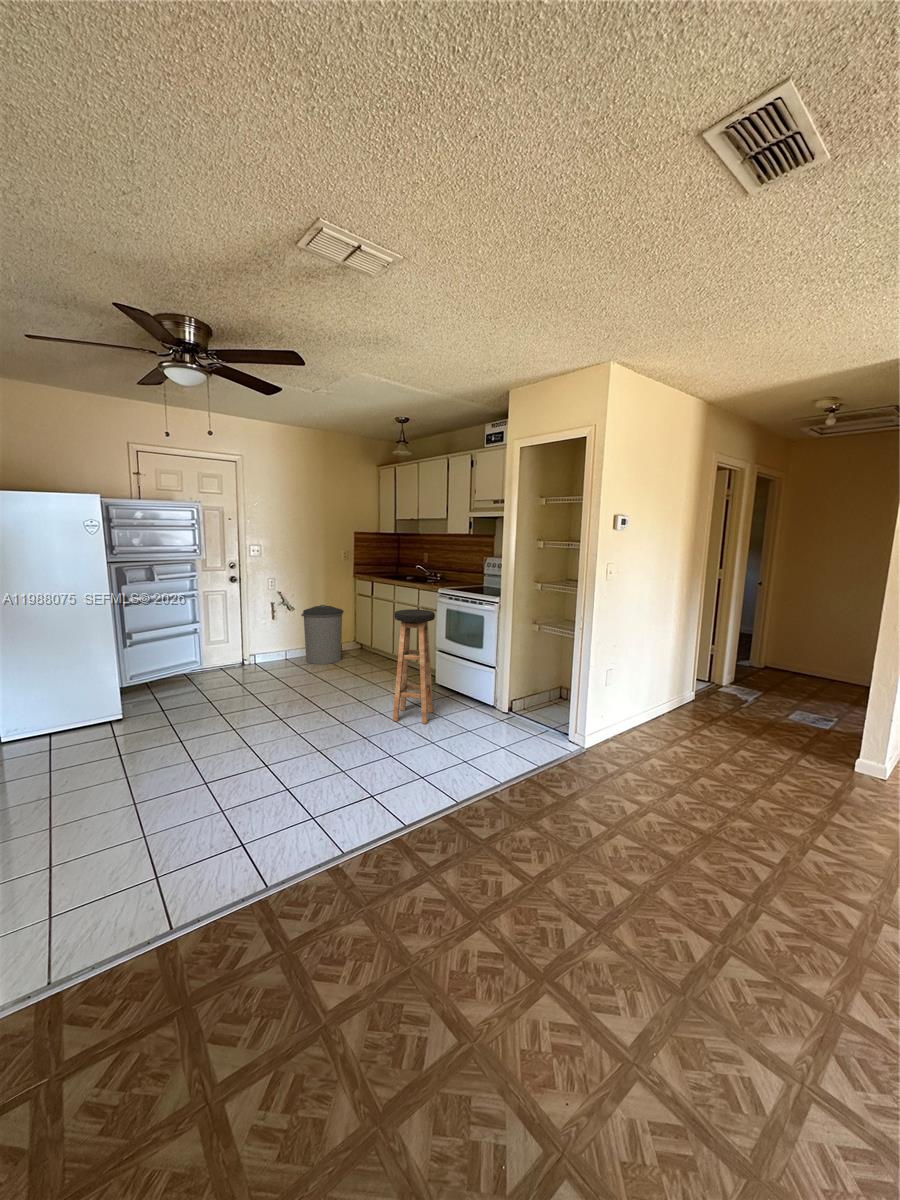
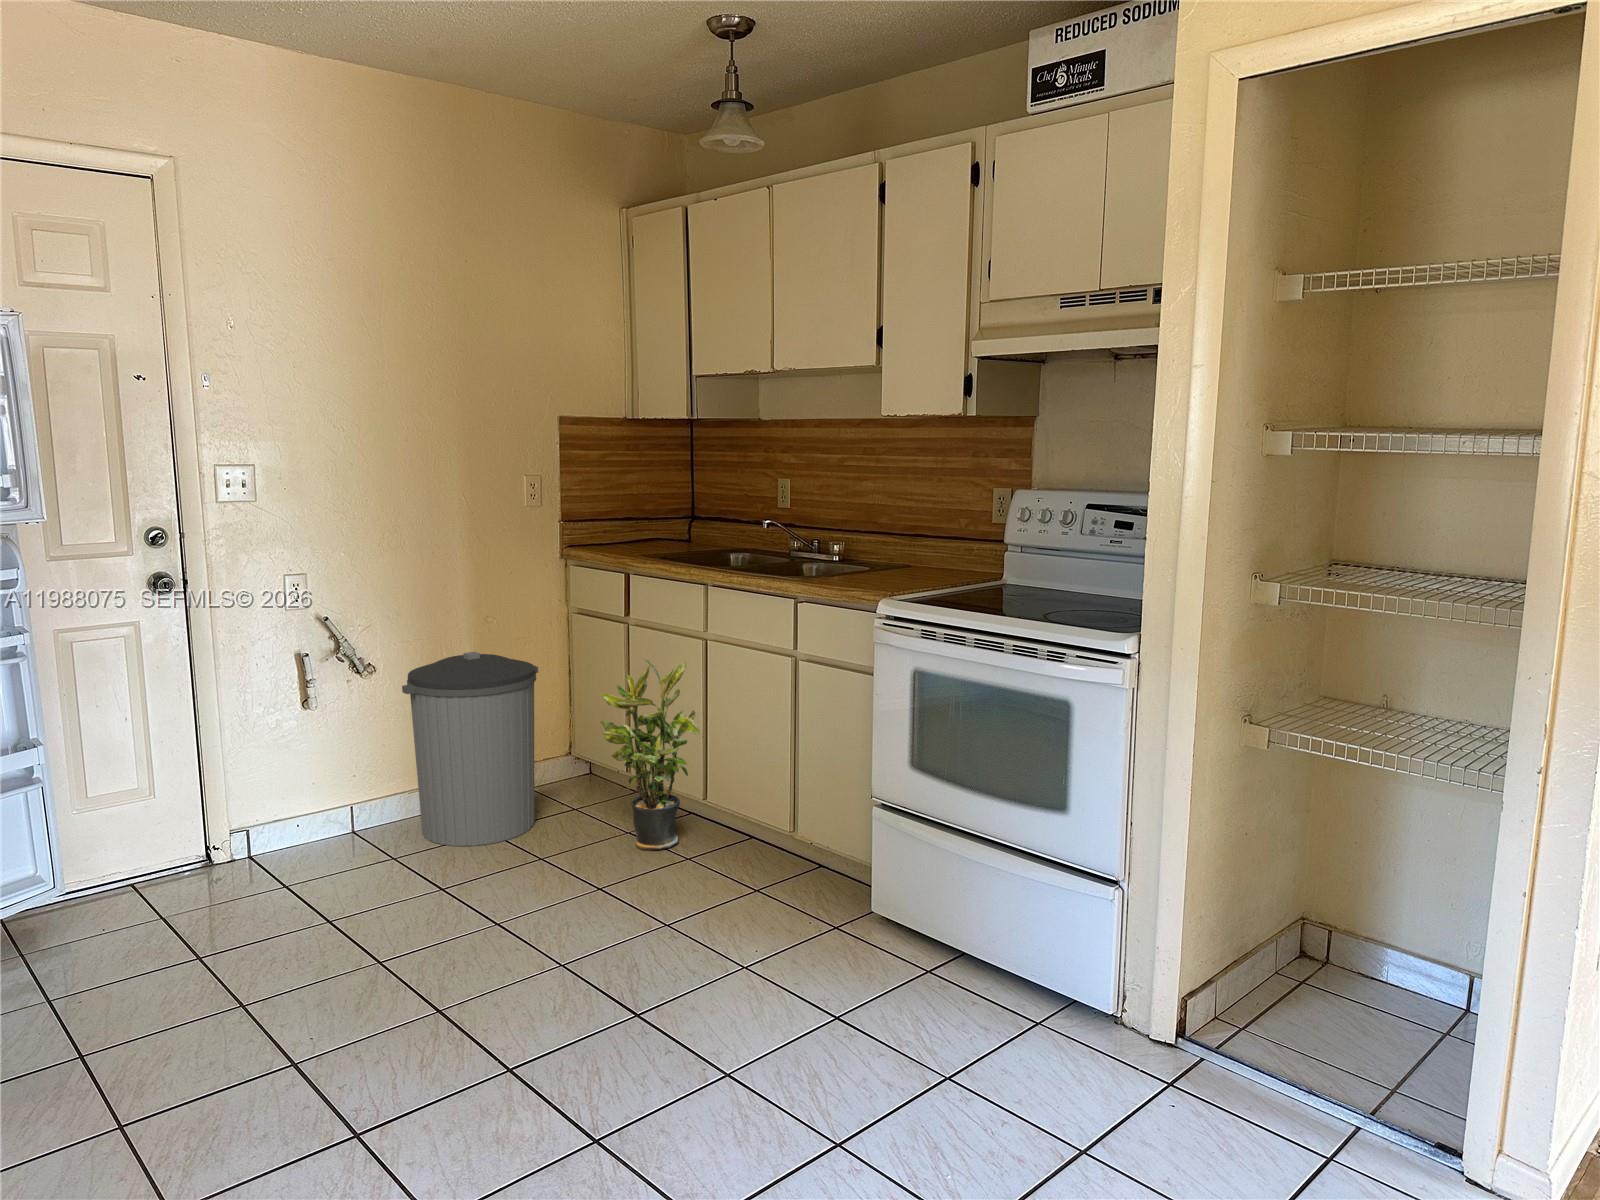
potted plant: none [360,608,392,667] -> present [600,660,700,850]
bar stool: present [393,609,435,724] -> none [775,688,932,1135]

